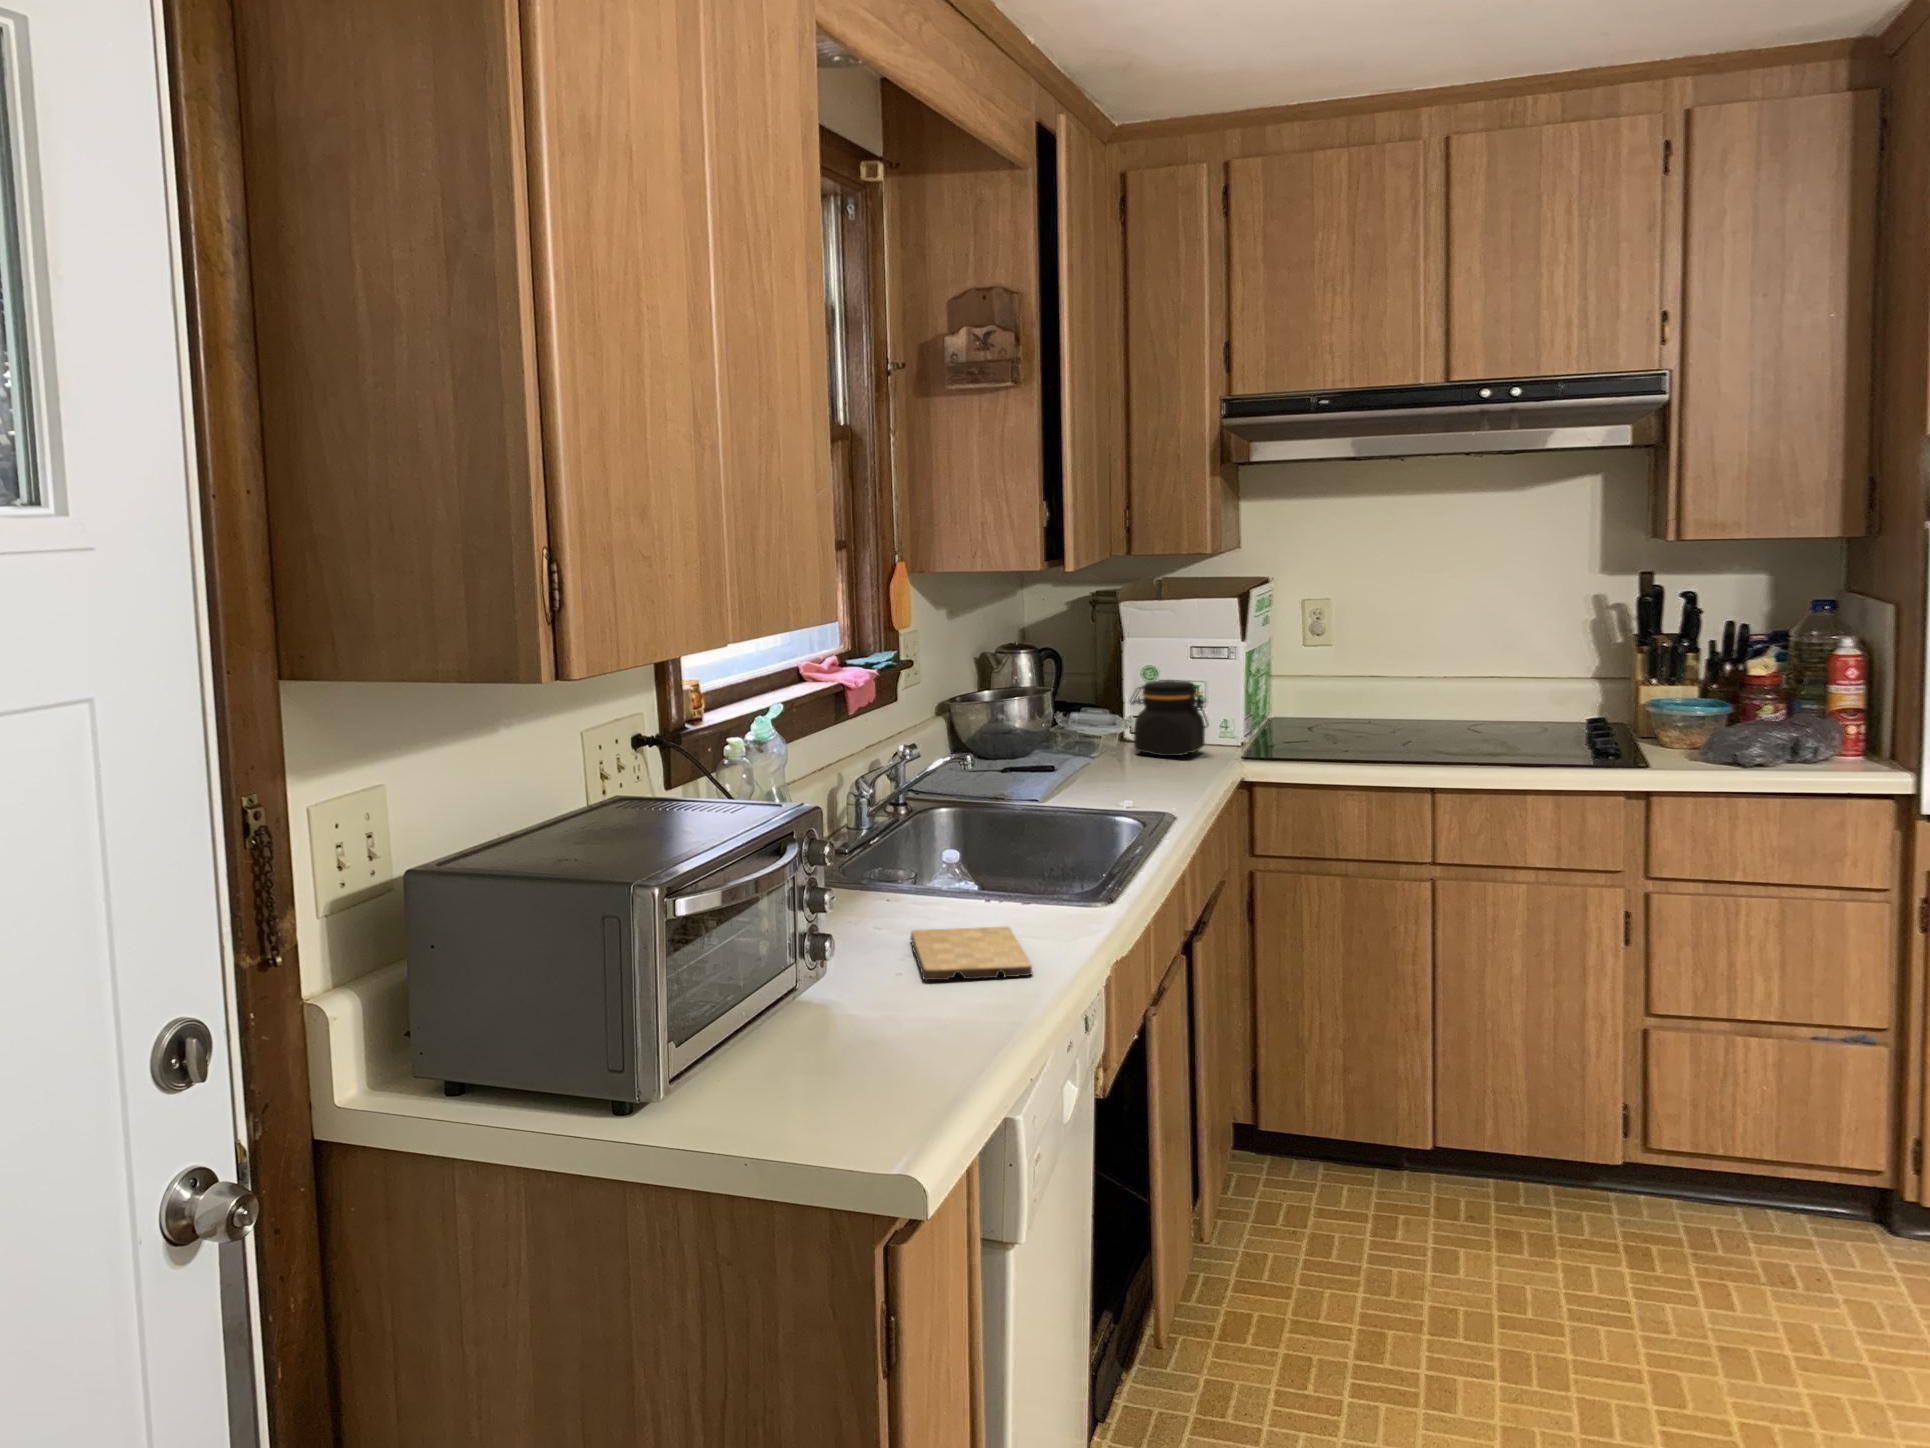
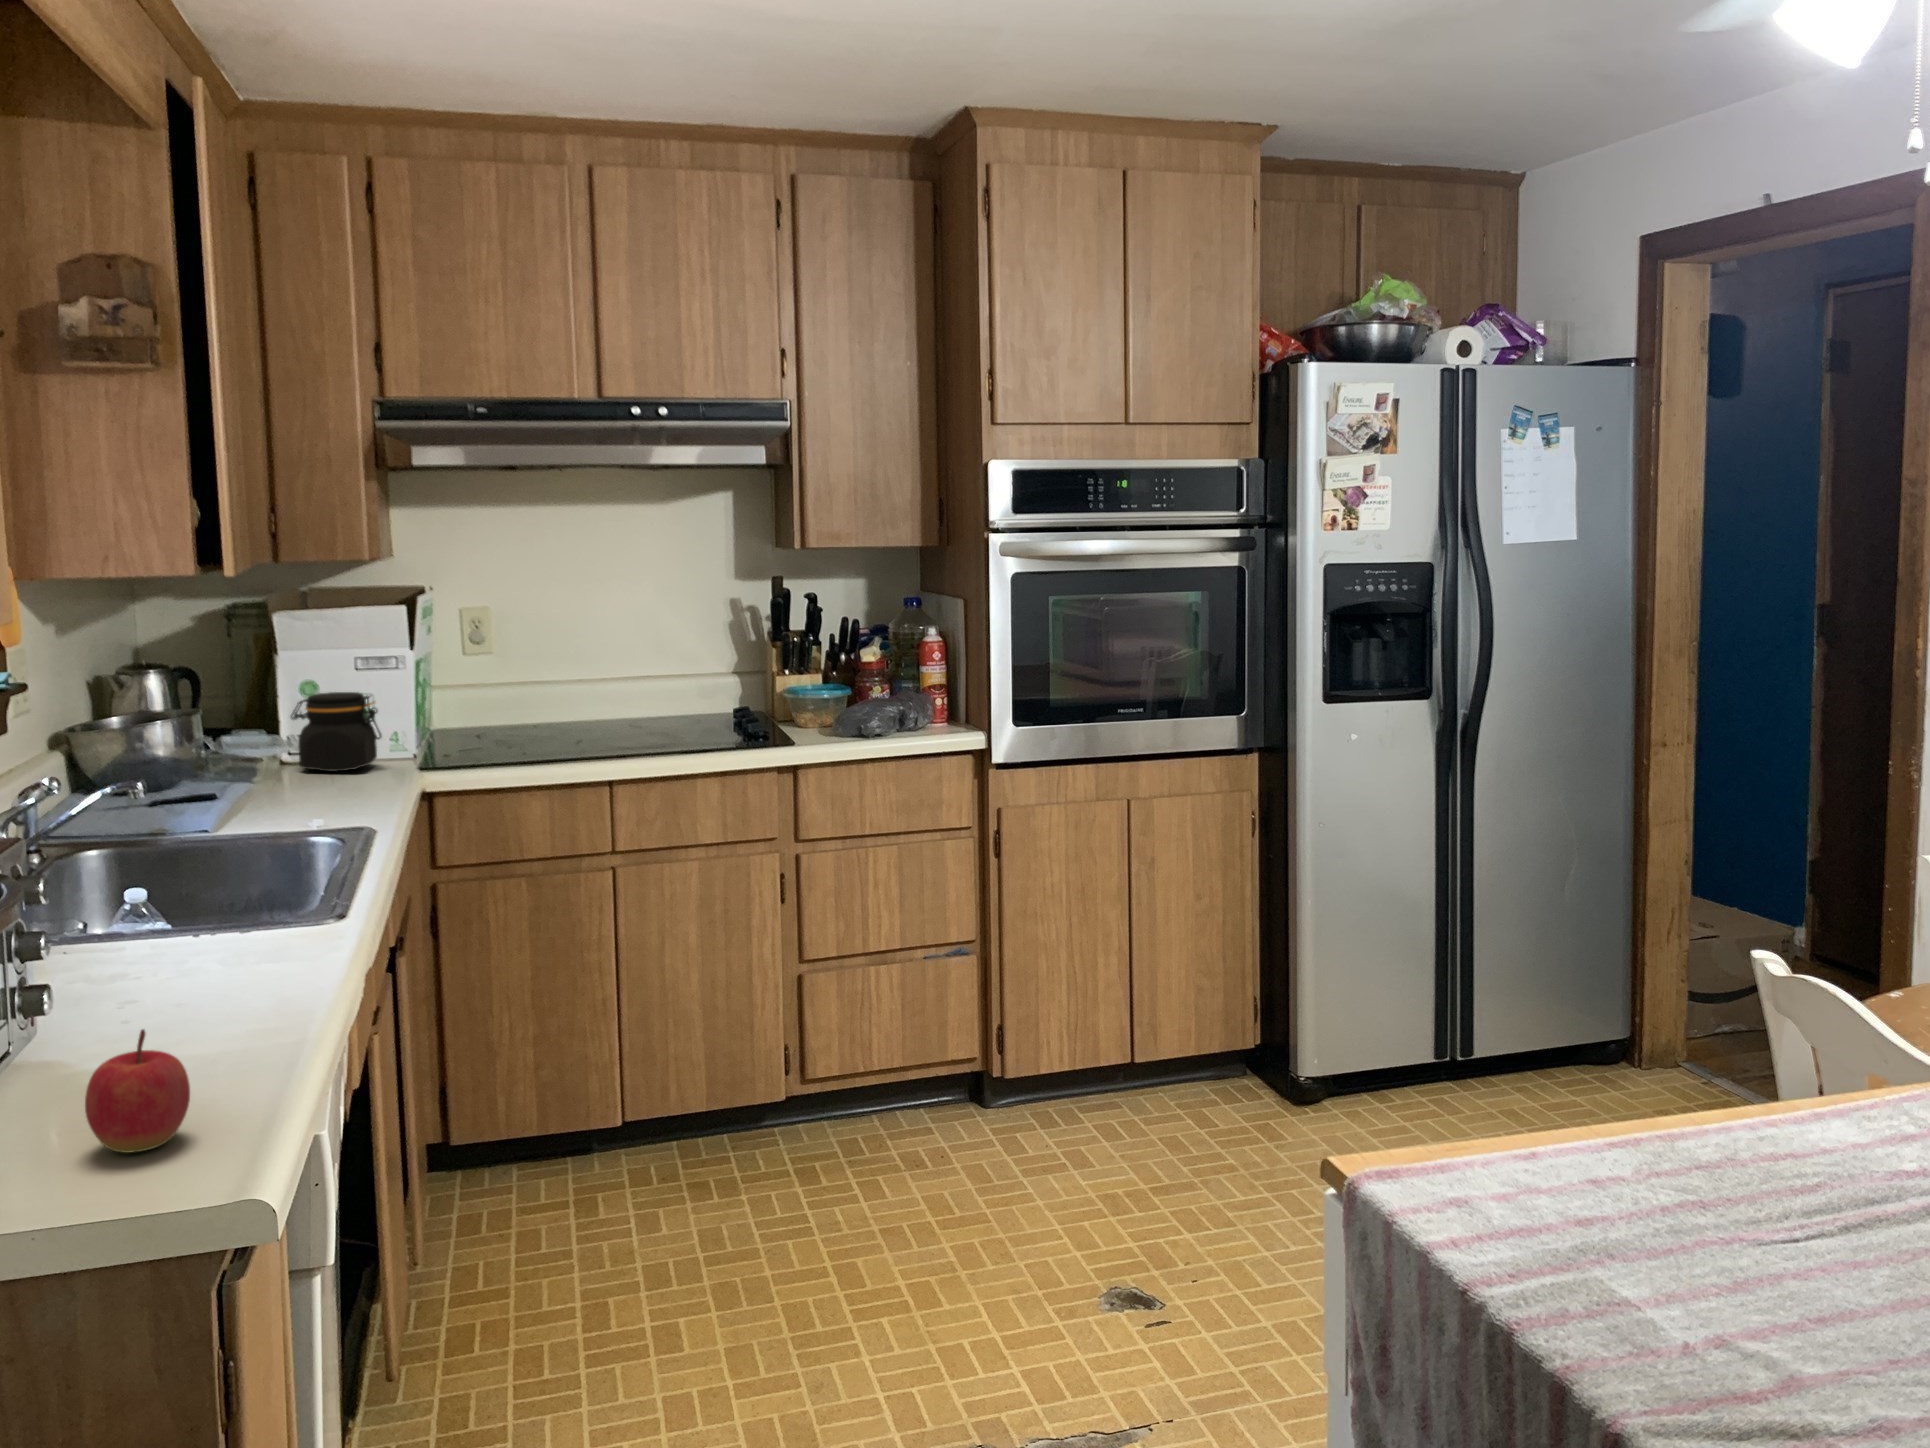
cutting board: present [911,927,1032,980] -> none [111,963,280,1034]
apple: none [837,977,918,1084] -> present [85,1029,190,1153]

